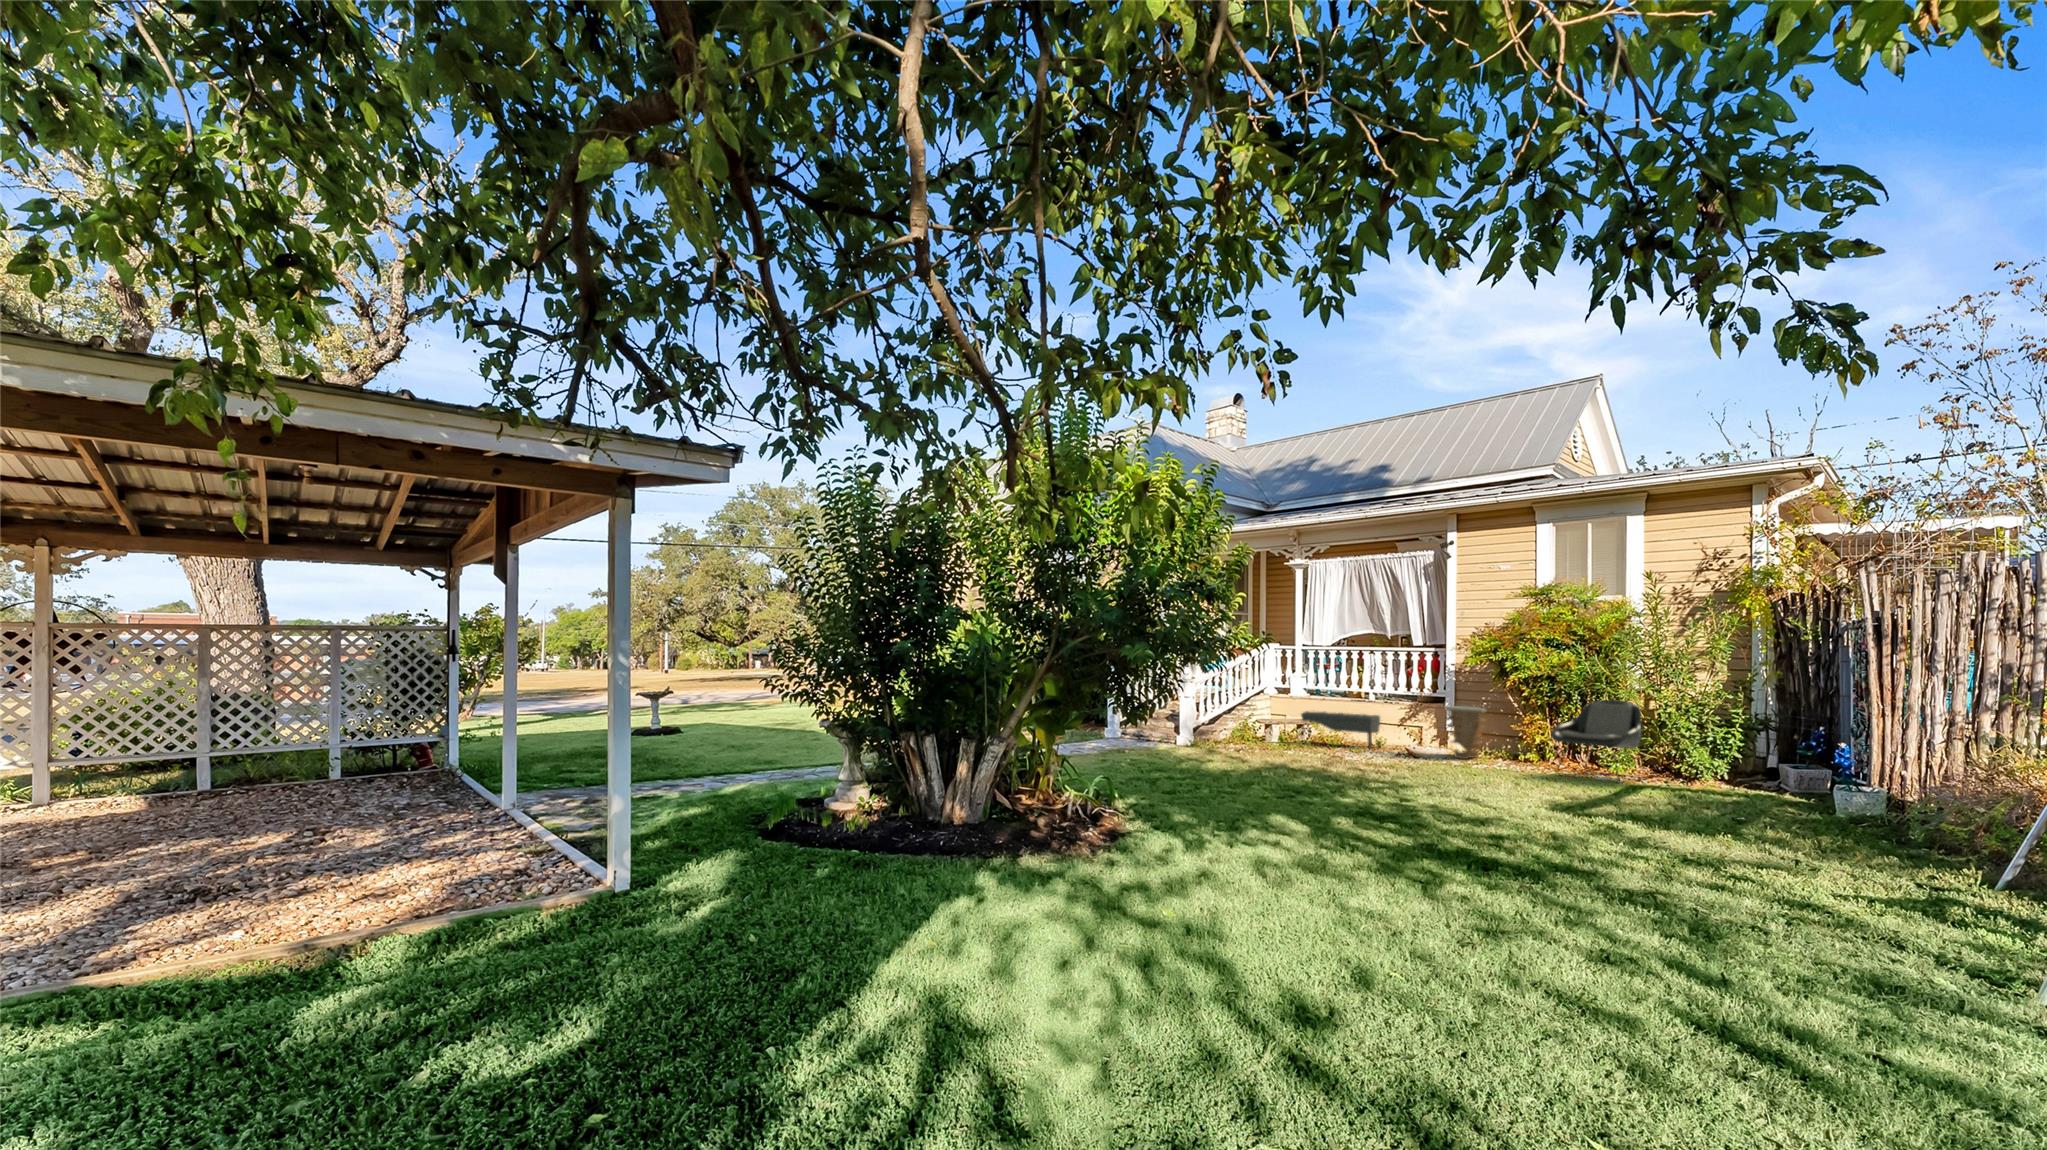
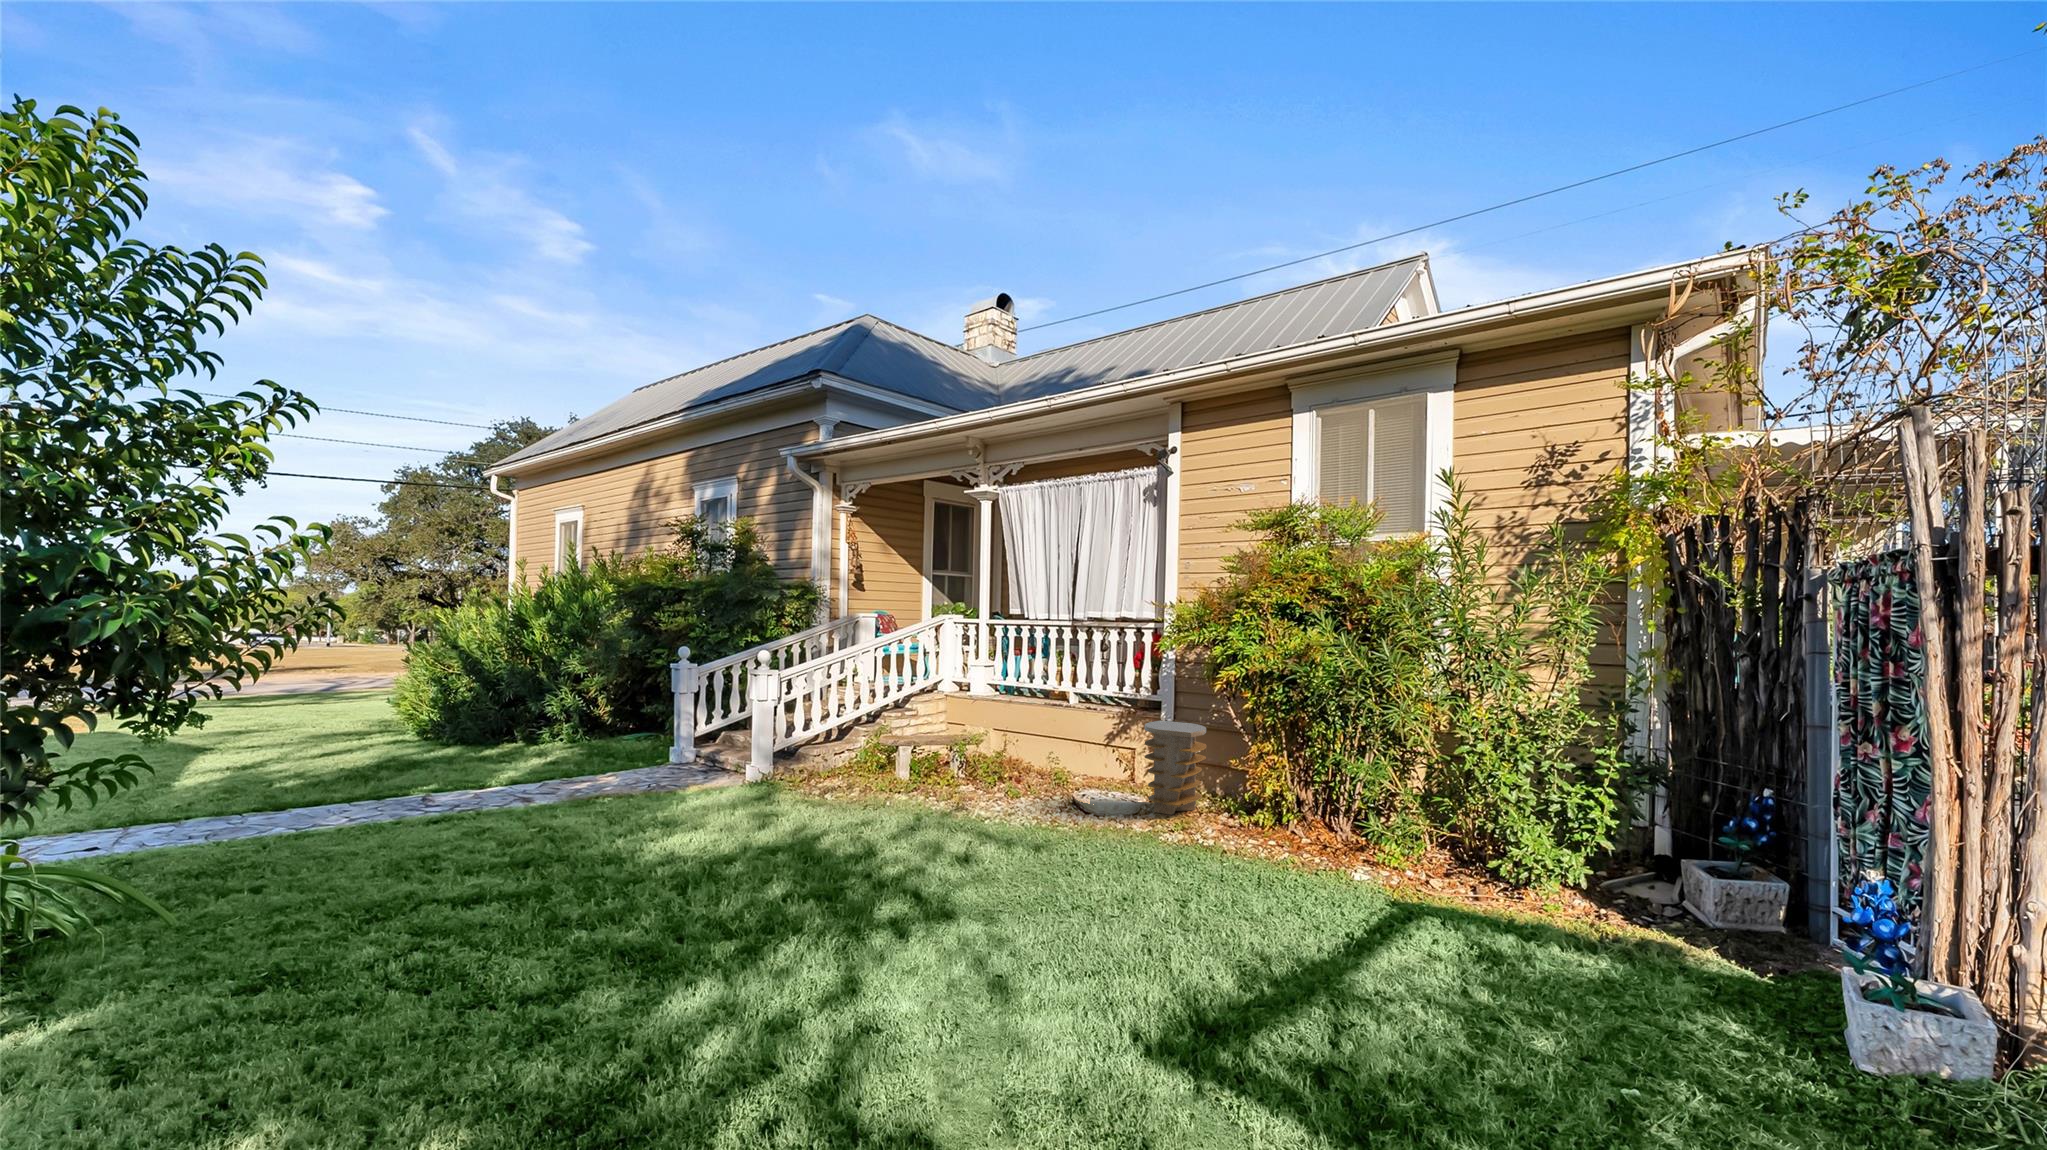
lounge chair: present [1551,700,1648,783] -> none [1273,721,1443,894]
bench: present [1301,711,1381,749] -> none [957,725,1073,791]

